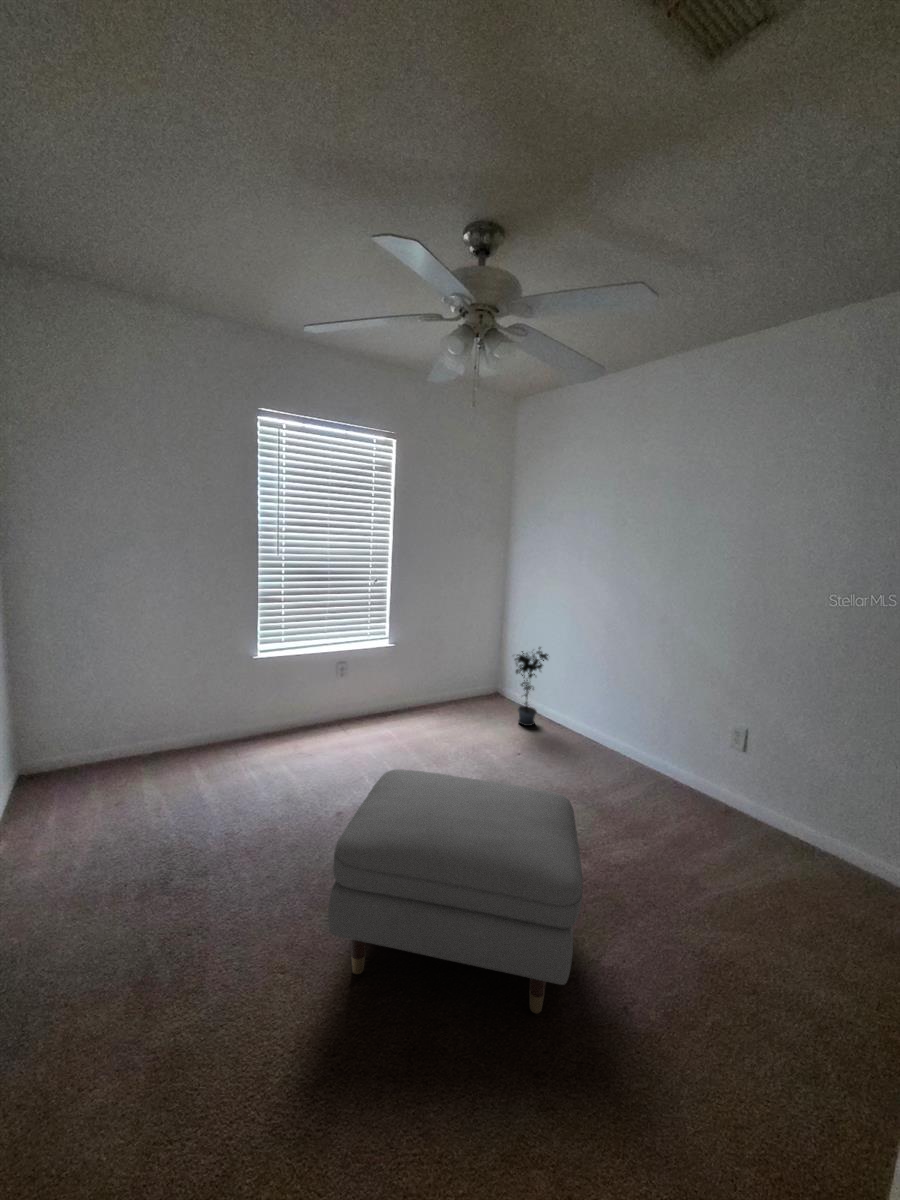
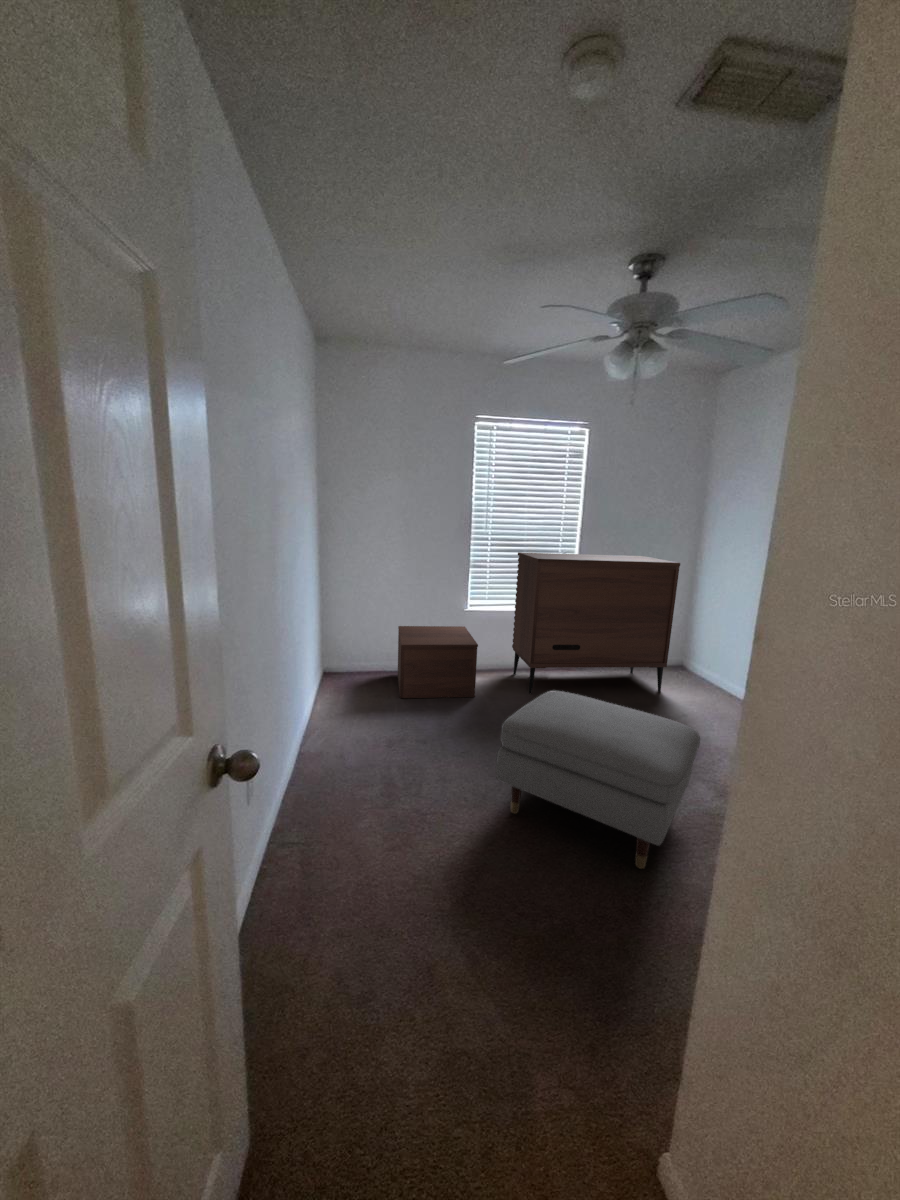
dresser: none [318,582,499,758] -> present [512,552,680,694]
potted plant: present [515,648,548,726] -> none [692,620,735,696]
nightstand: none [154,680,277,801] -> present [397,626,478,698]

